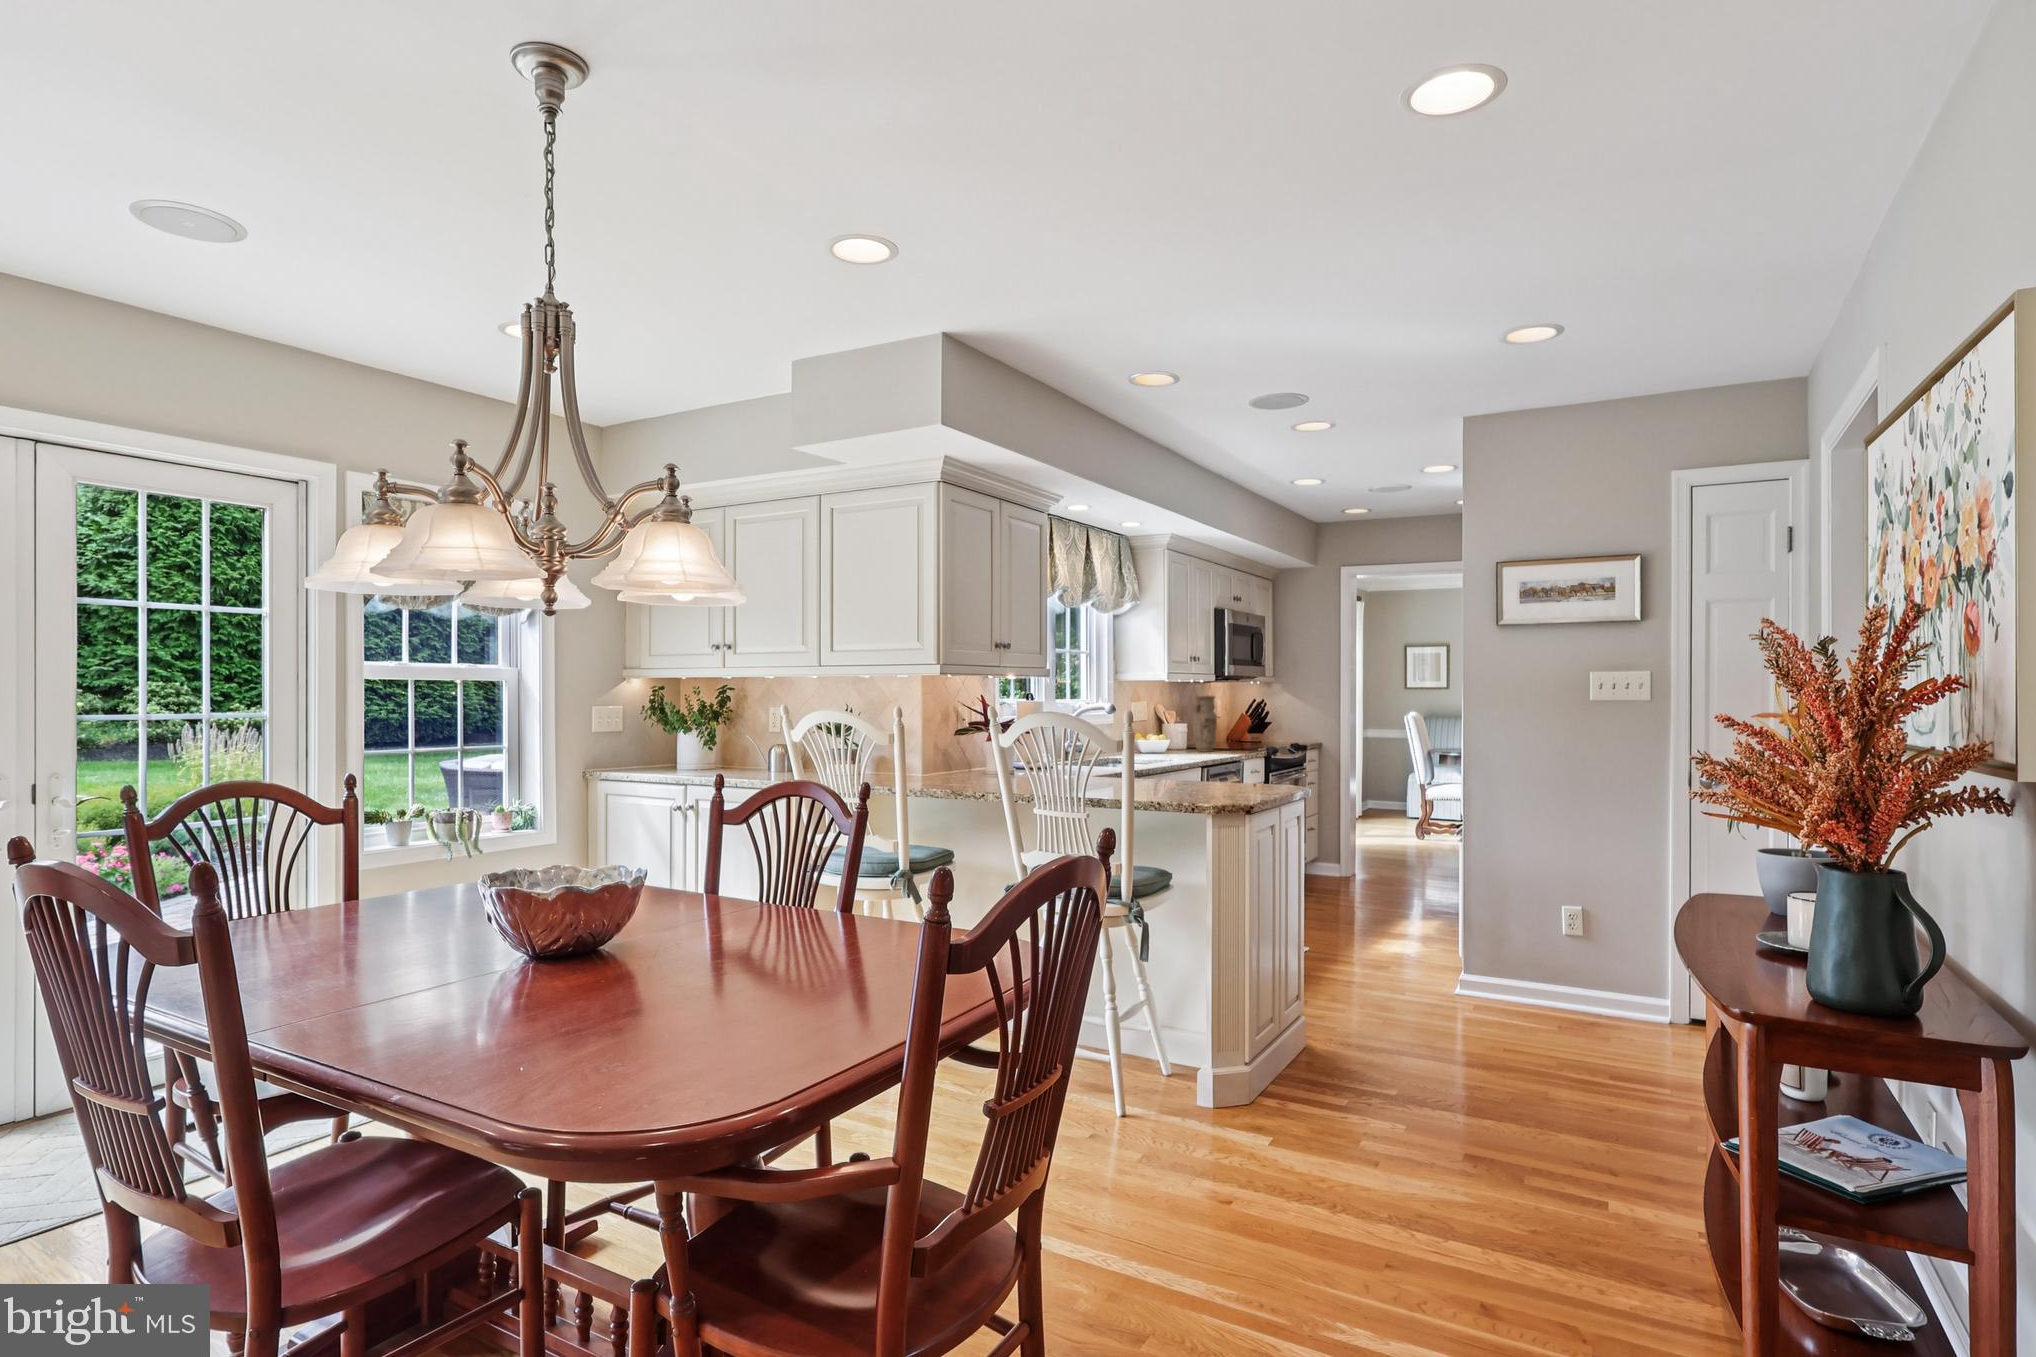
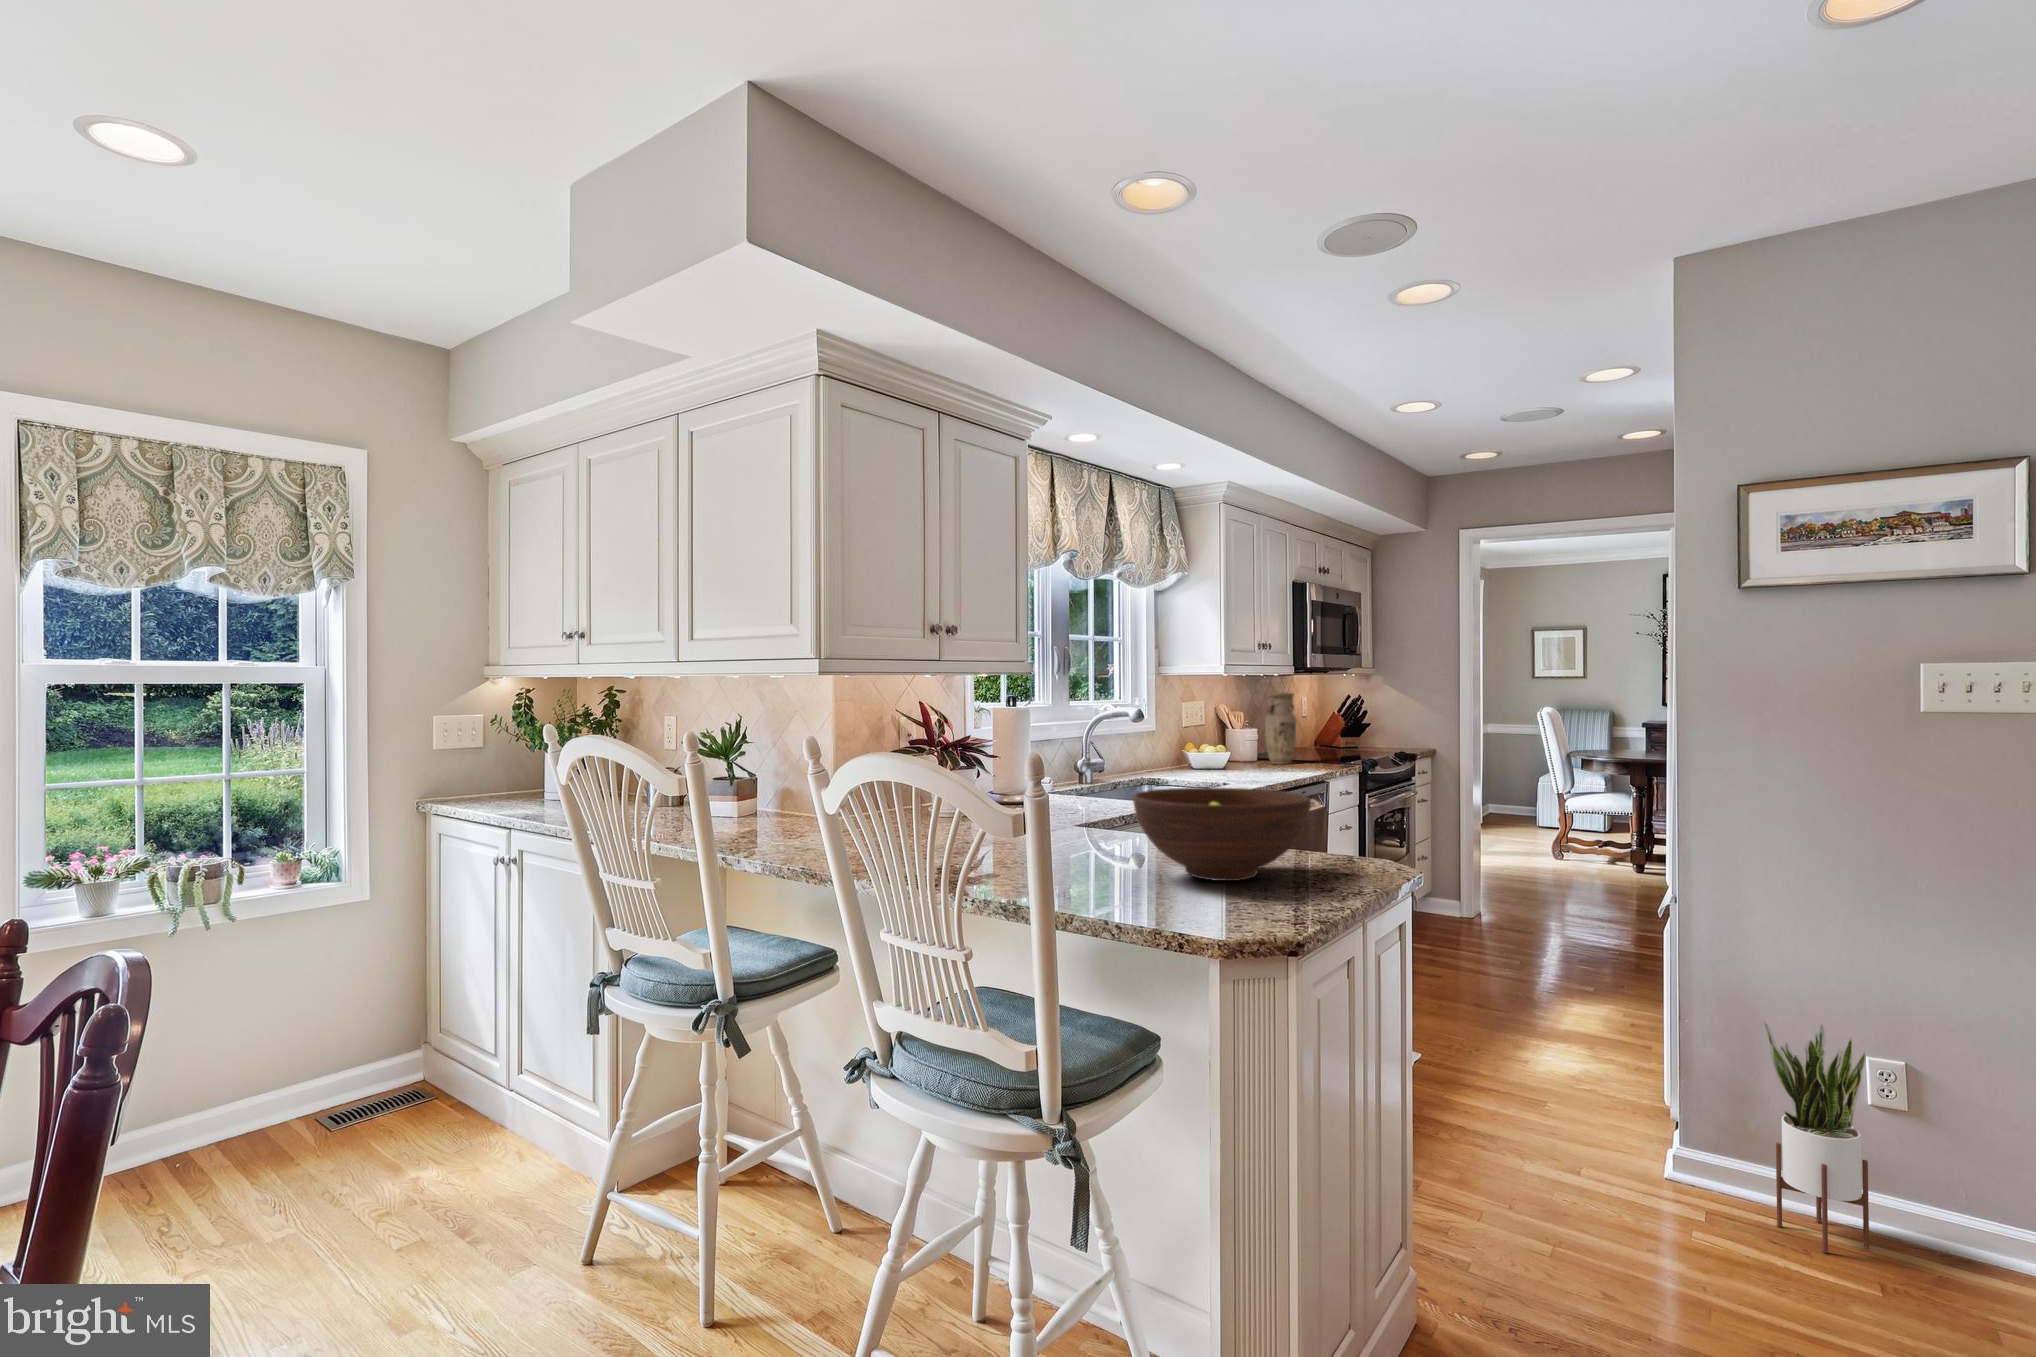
fruit bowl: none [1151,743,1251,792] -> present [1133,787,1311,881]
potted plant: none [1507,885,1563,1017] -> present [1764,1022,1869,1253]

